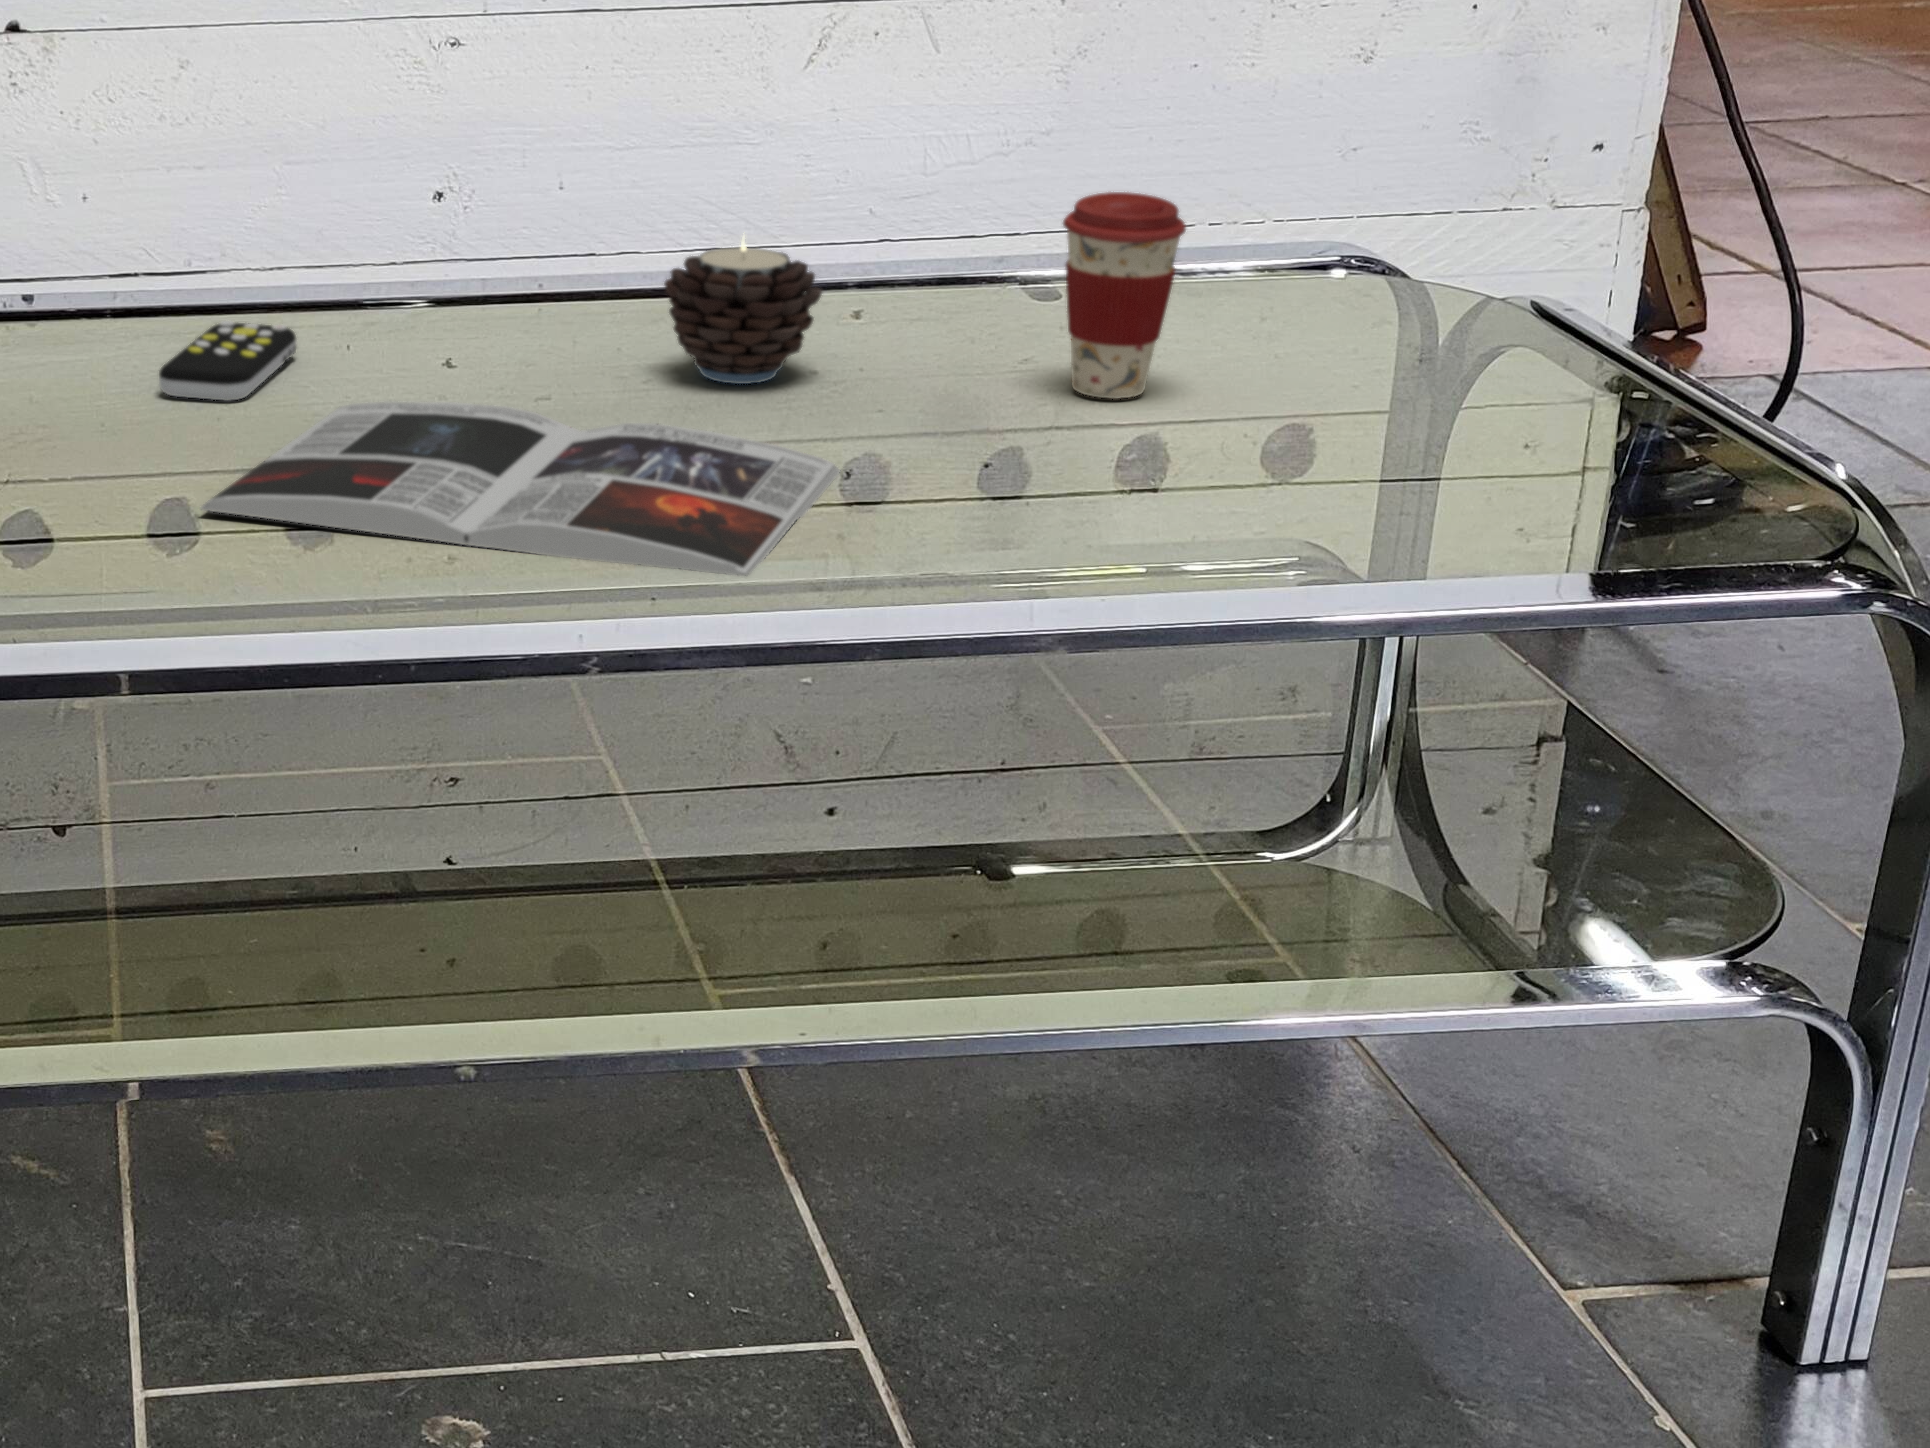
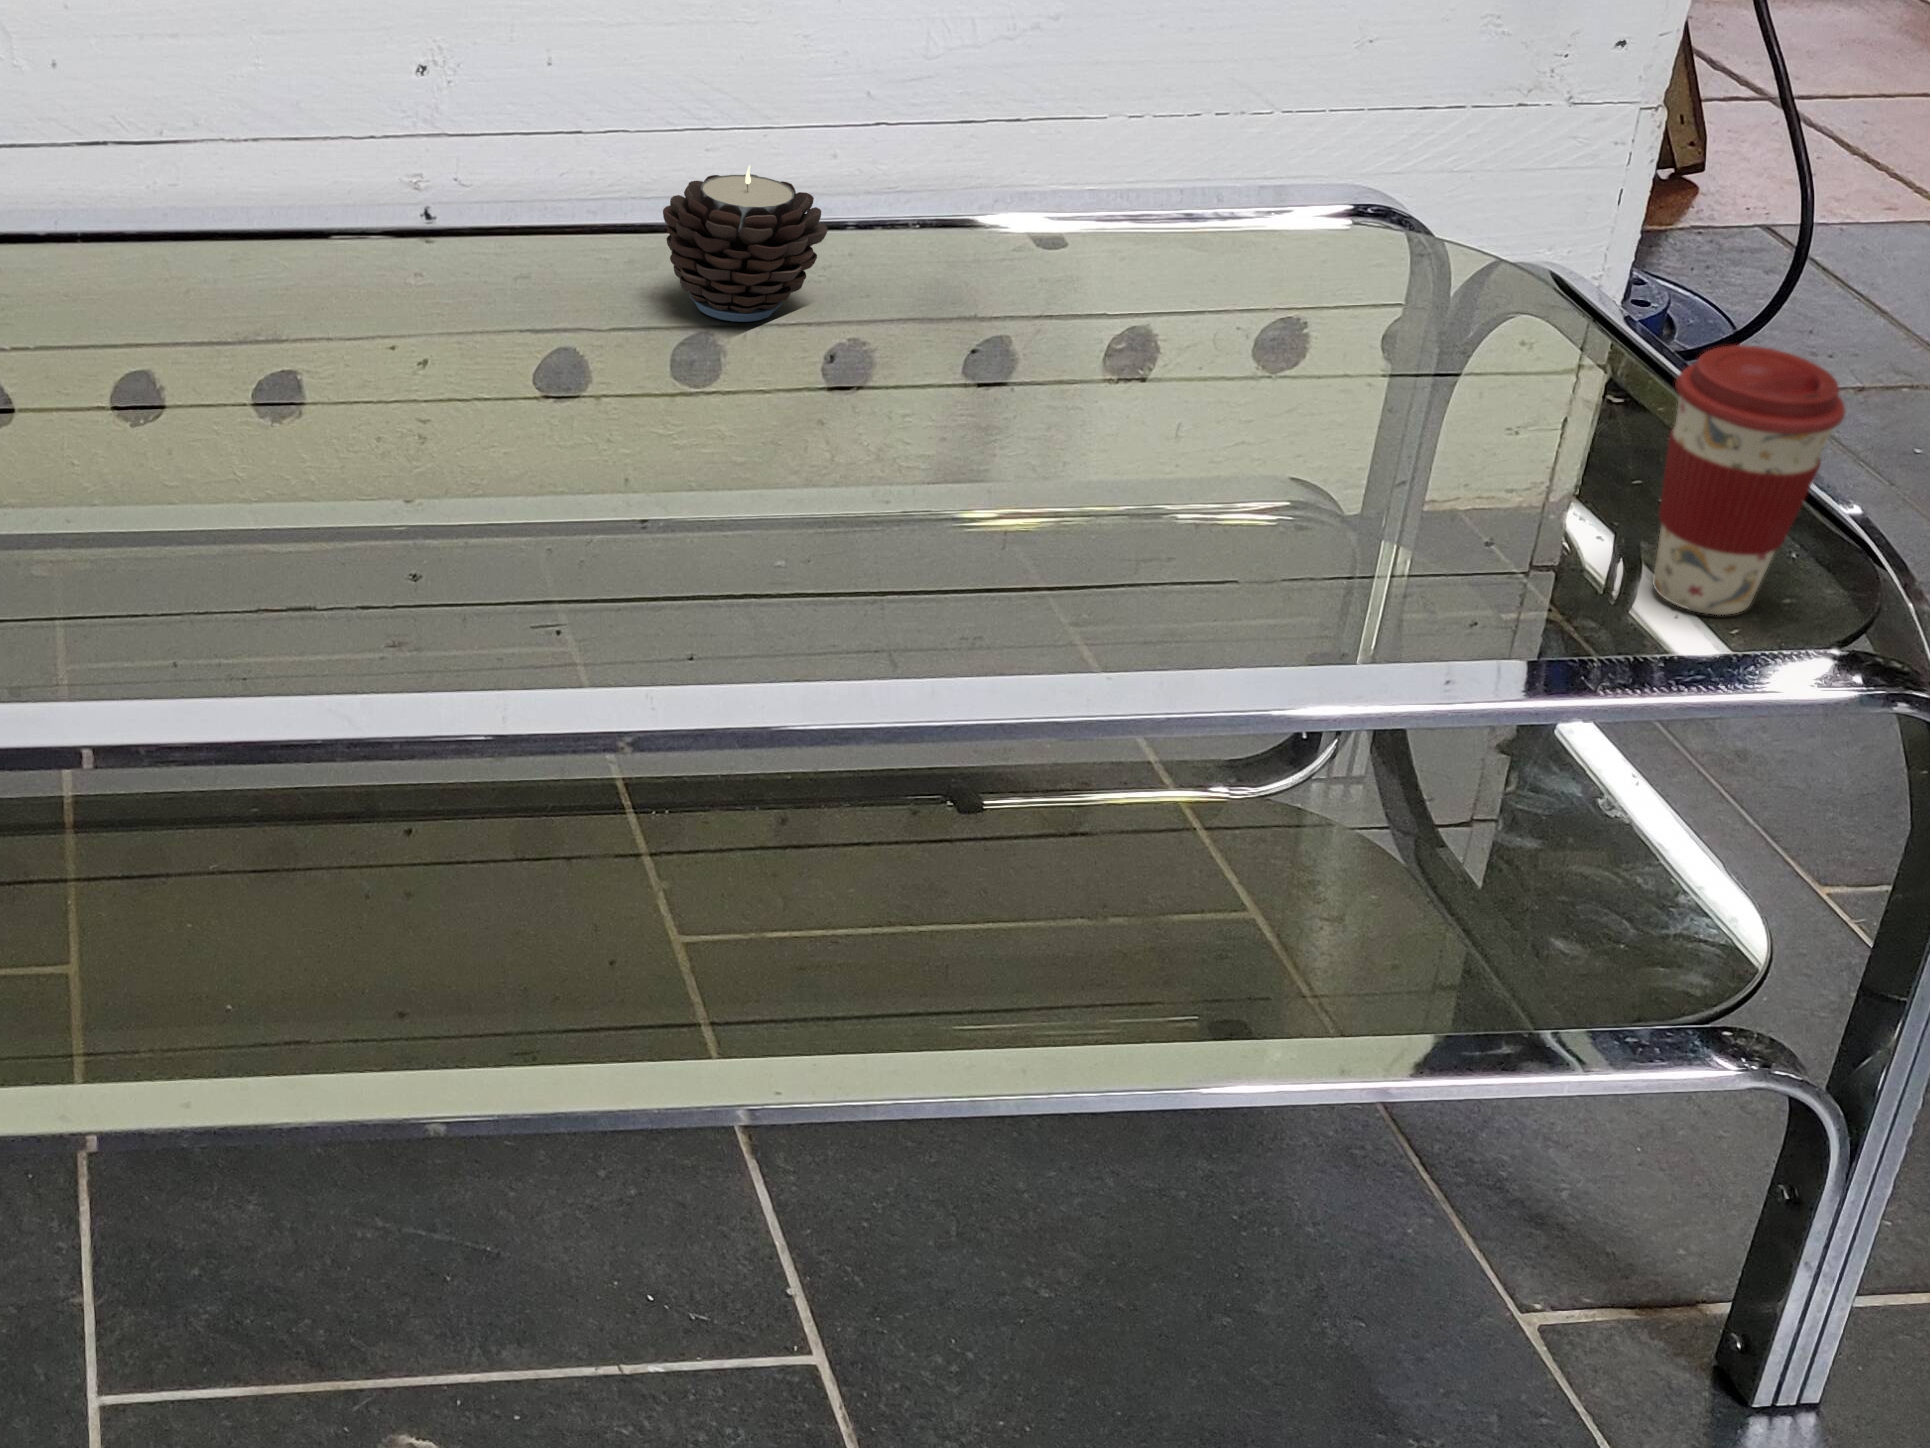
coffee cup: present [1063,192,1186,399] -> present [1652,345,1845,615]
remote control: present [159,321,297,401] -> none [133,222,276,323]
magazine: present [200,401,840,576] -> none [175,342,842,604]

